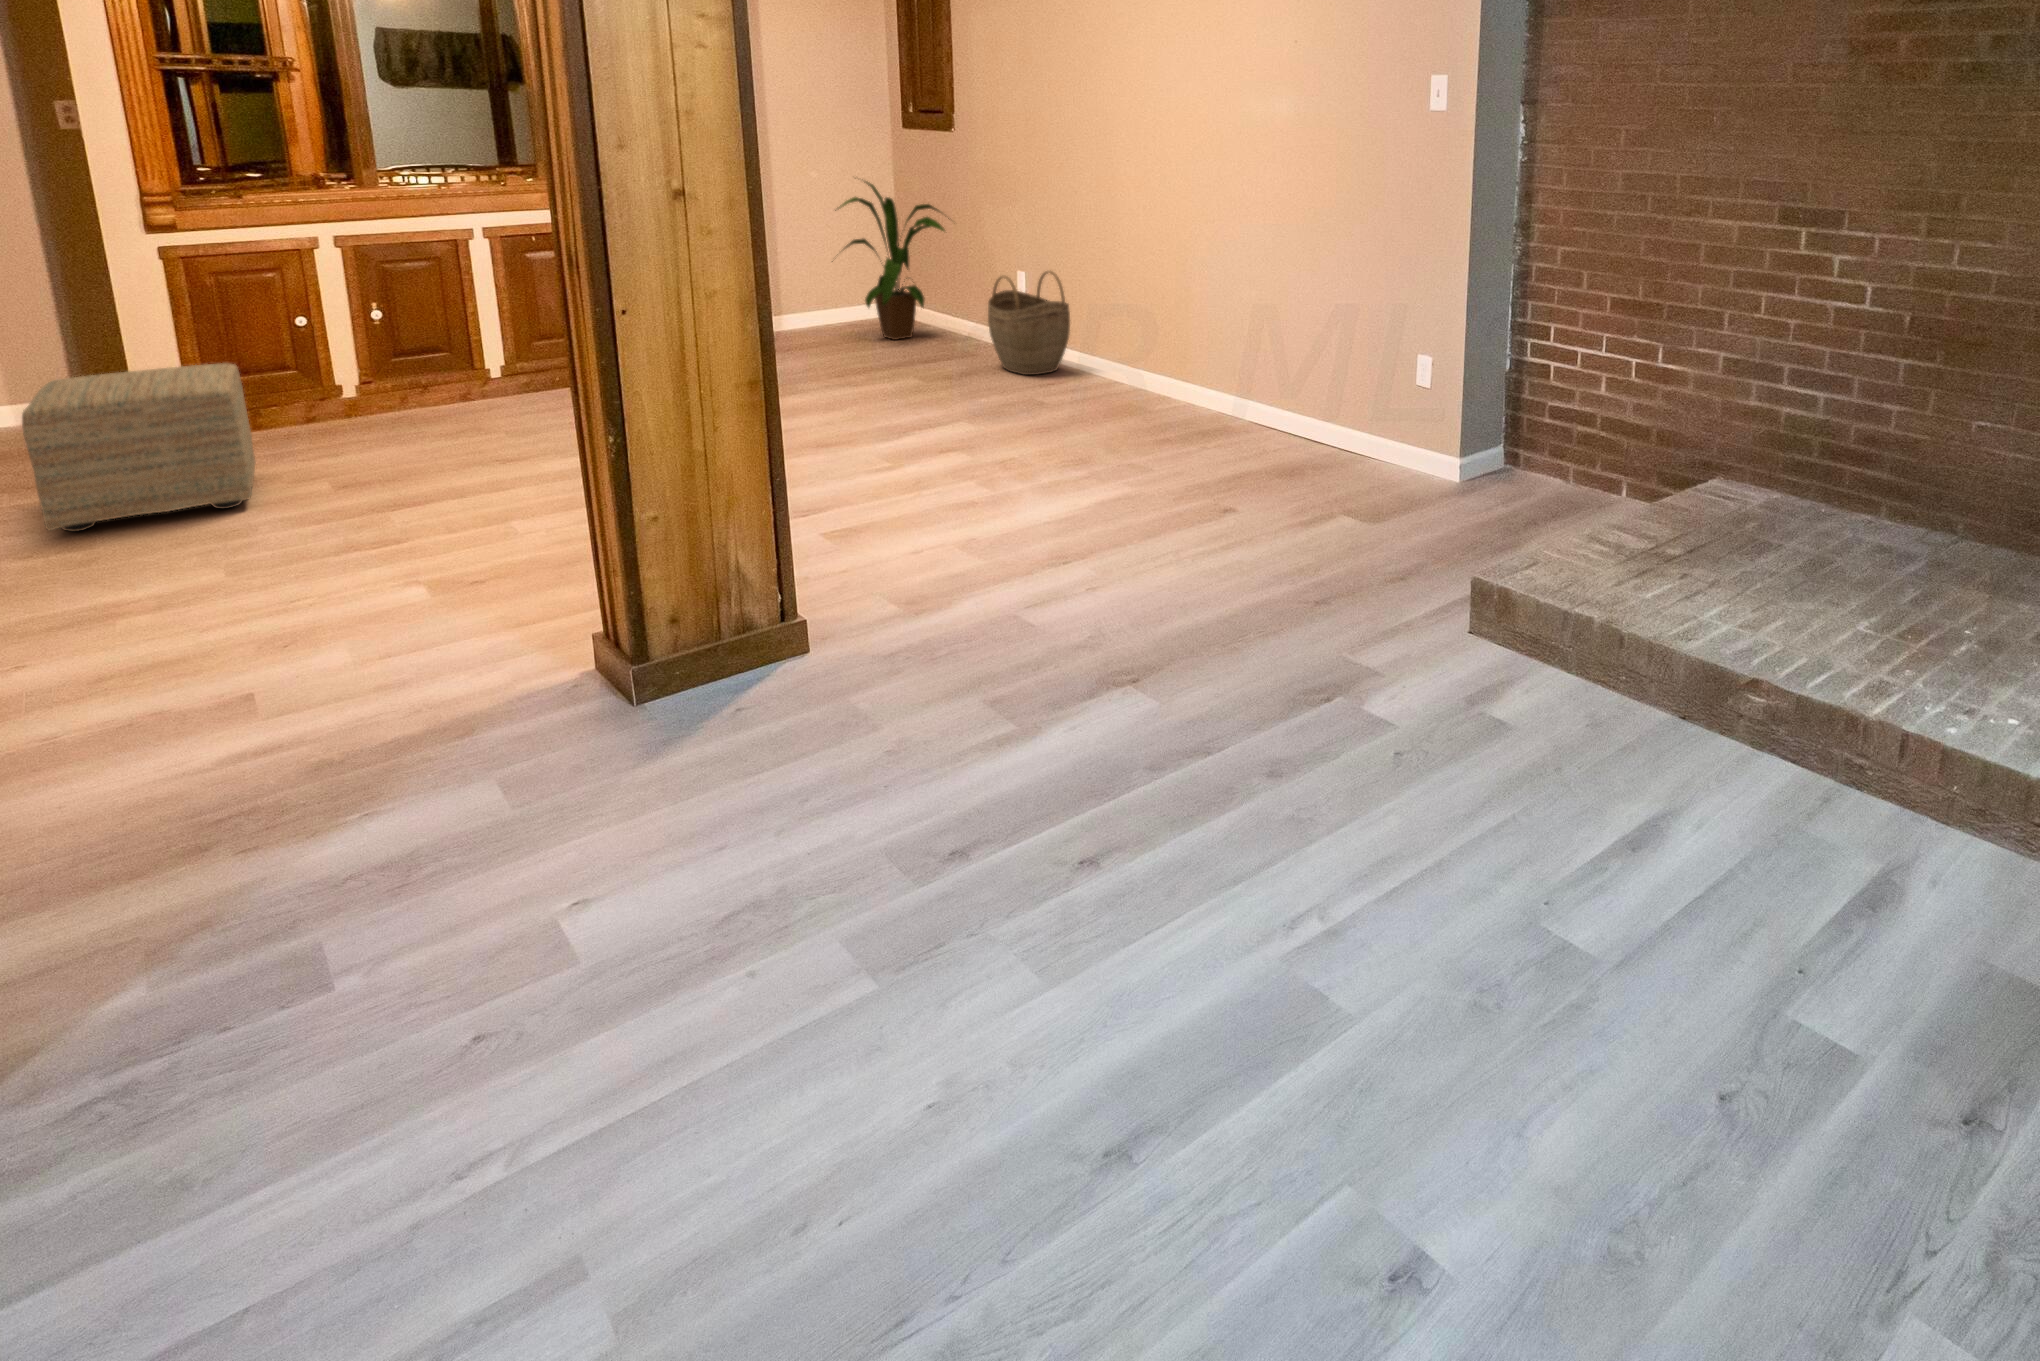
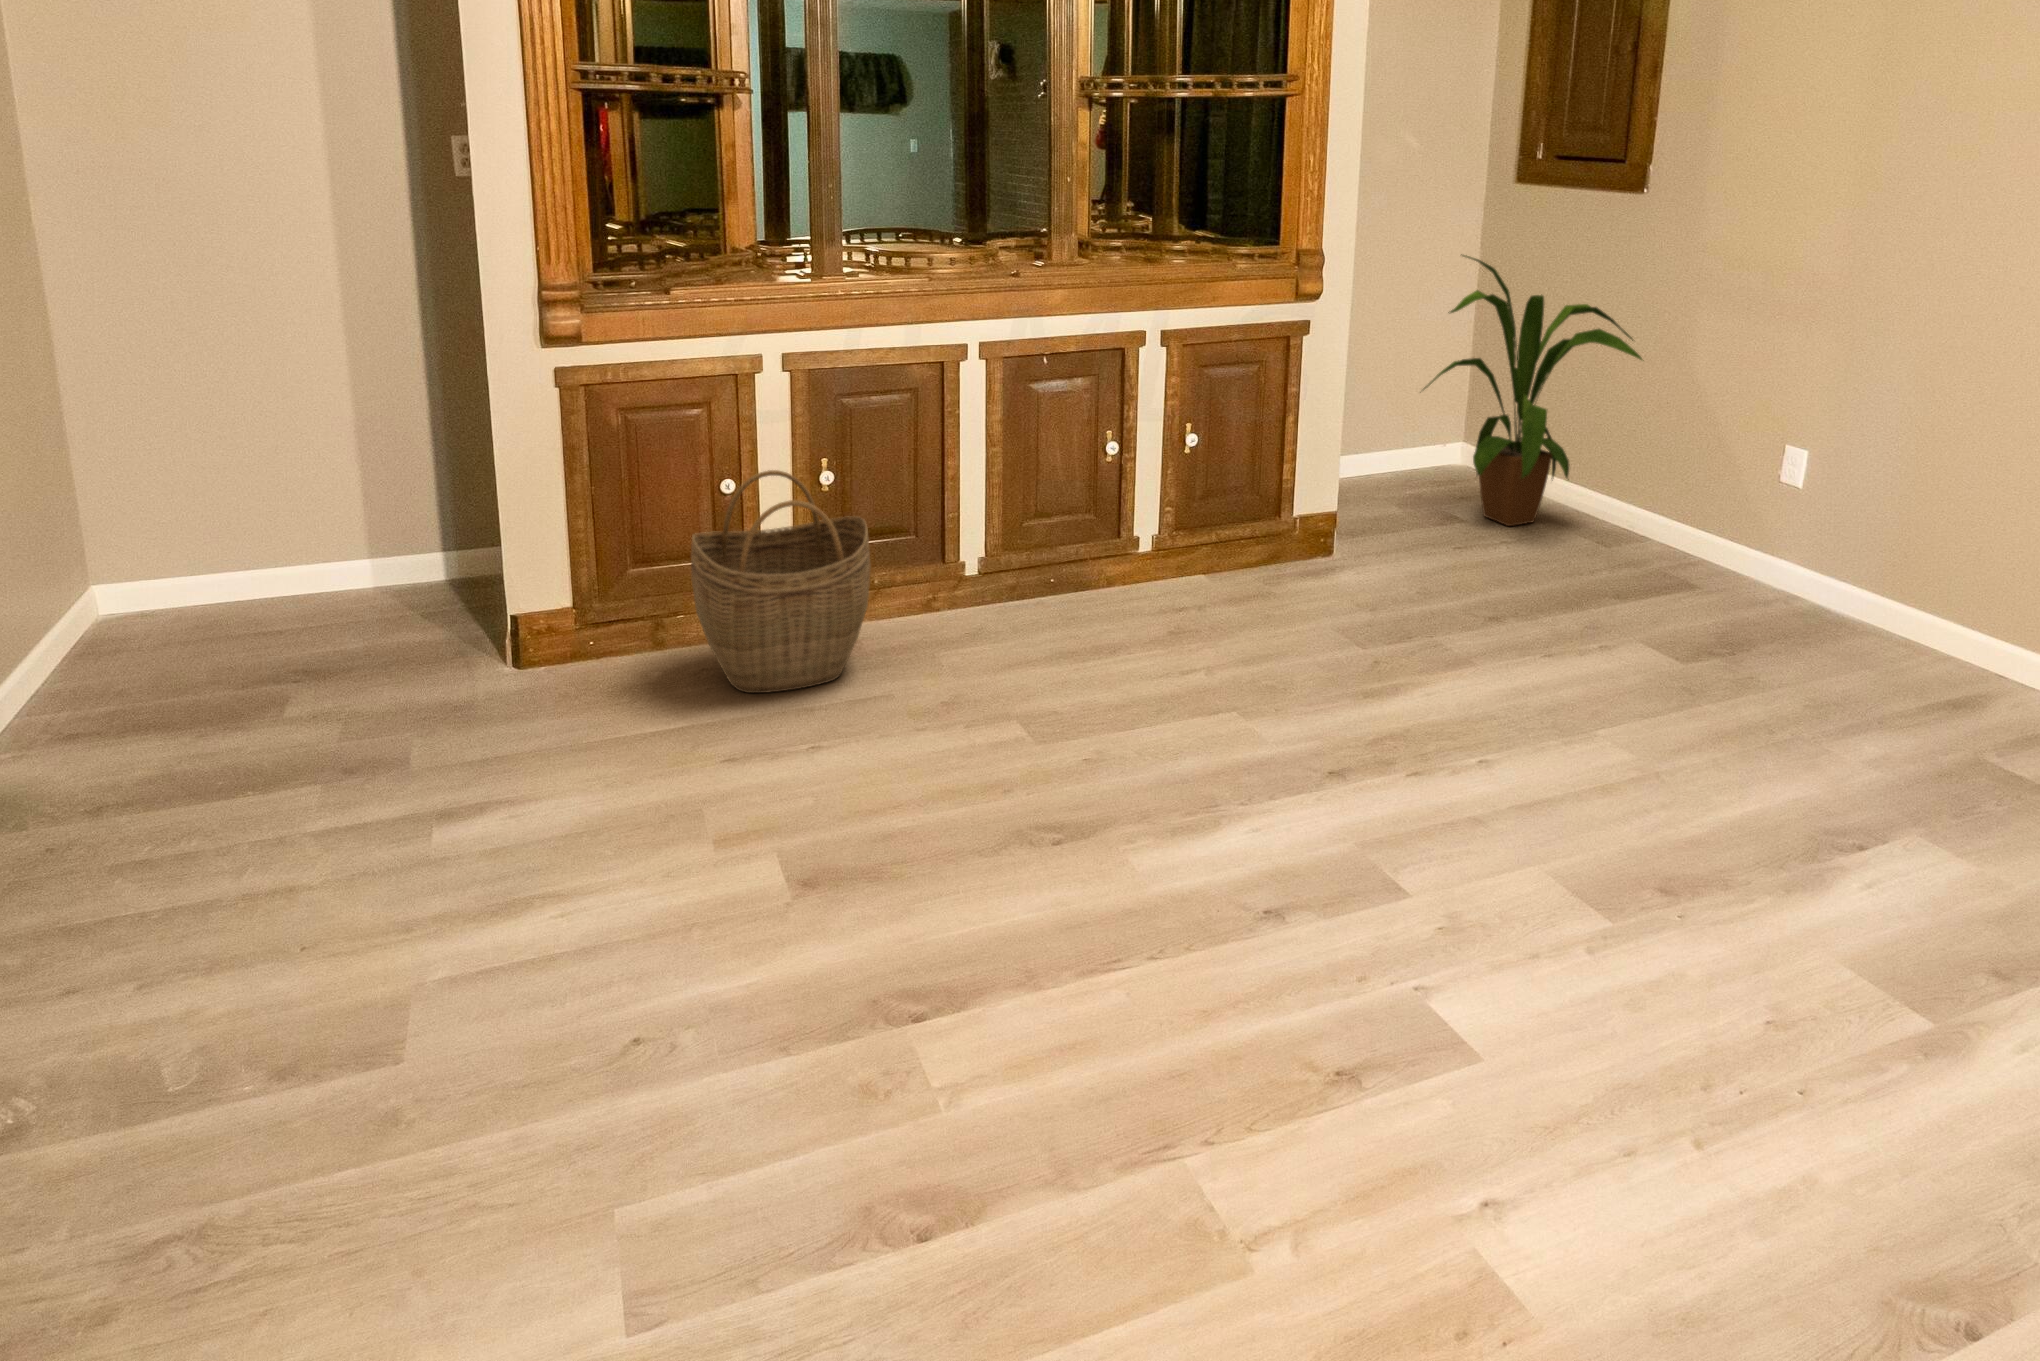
woven basket: present [988,271,1070,375] -> present [691,470,871,693]
ottoman: present [22,363,255,532] -> none [338,599,670,951]

